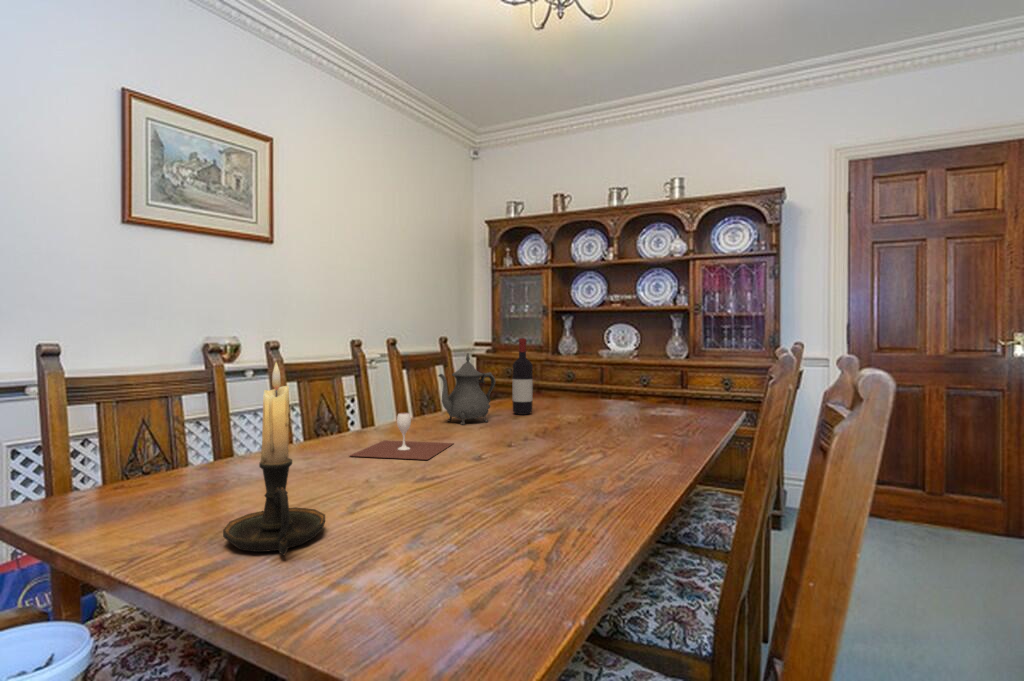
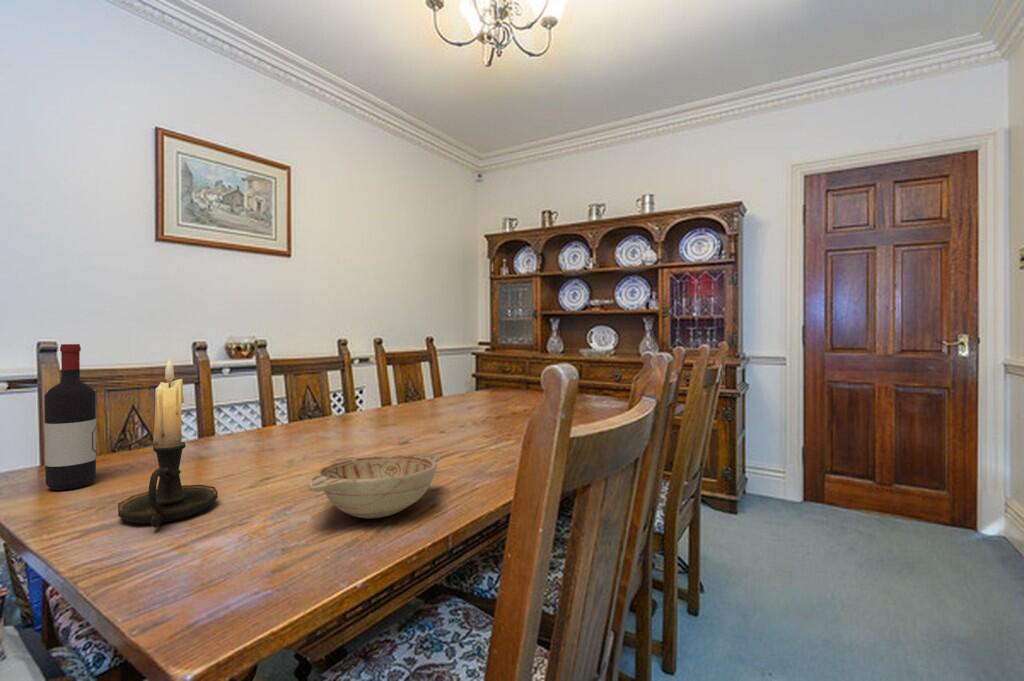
wine bottle: present [512,338,533,415] -> present [44,344,96,490]
teapot: present [439,353,495,425] -> none [404,350,459,413]
wine glass: present [350,413,453,460] -> none [302,402,402,444]
decorative bowl: none [452,468,579,539] -> present [309,454,440,519]

